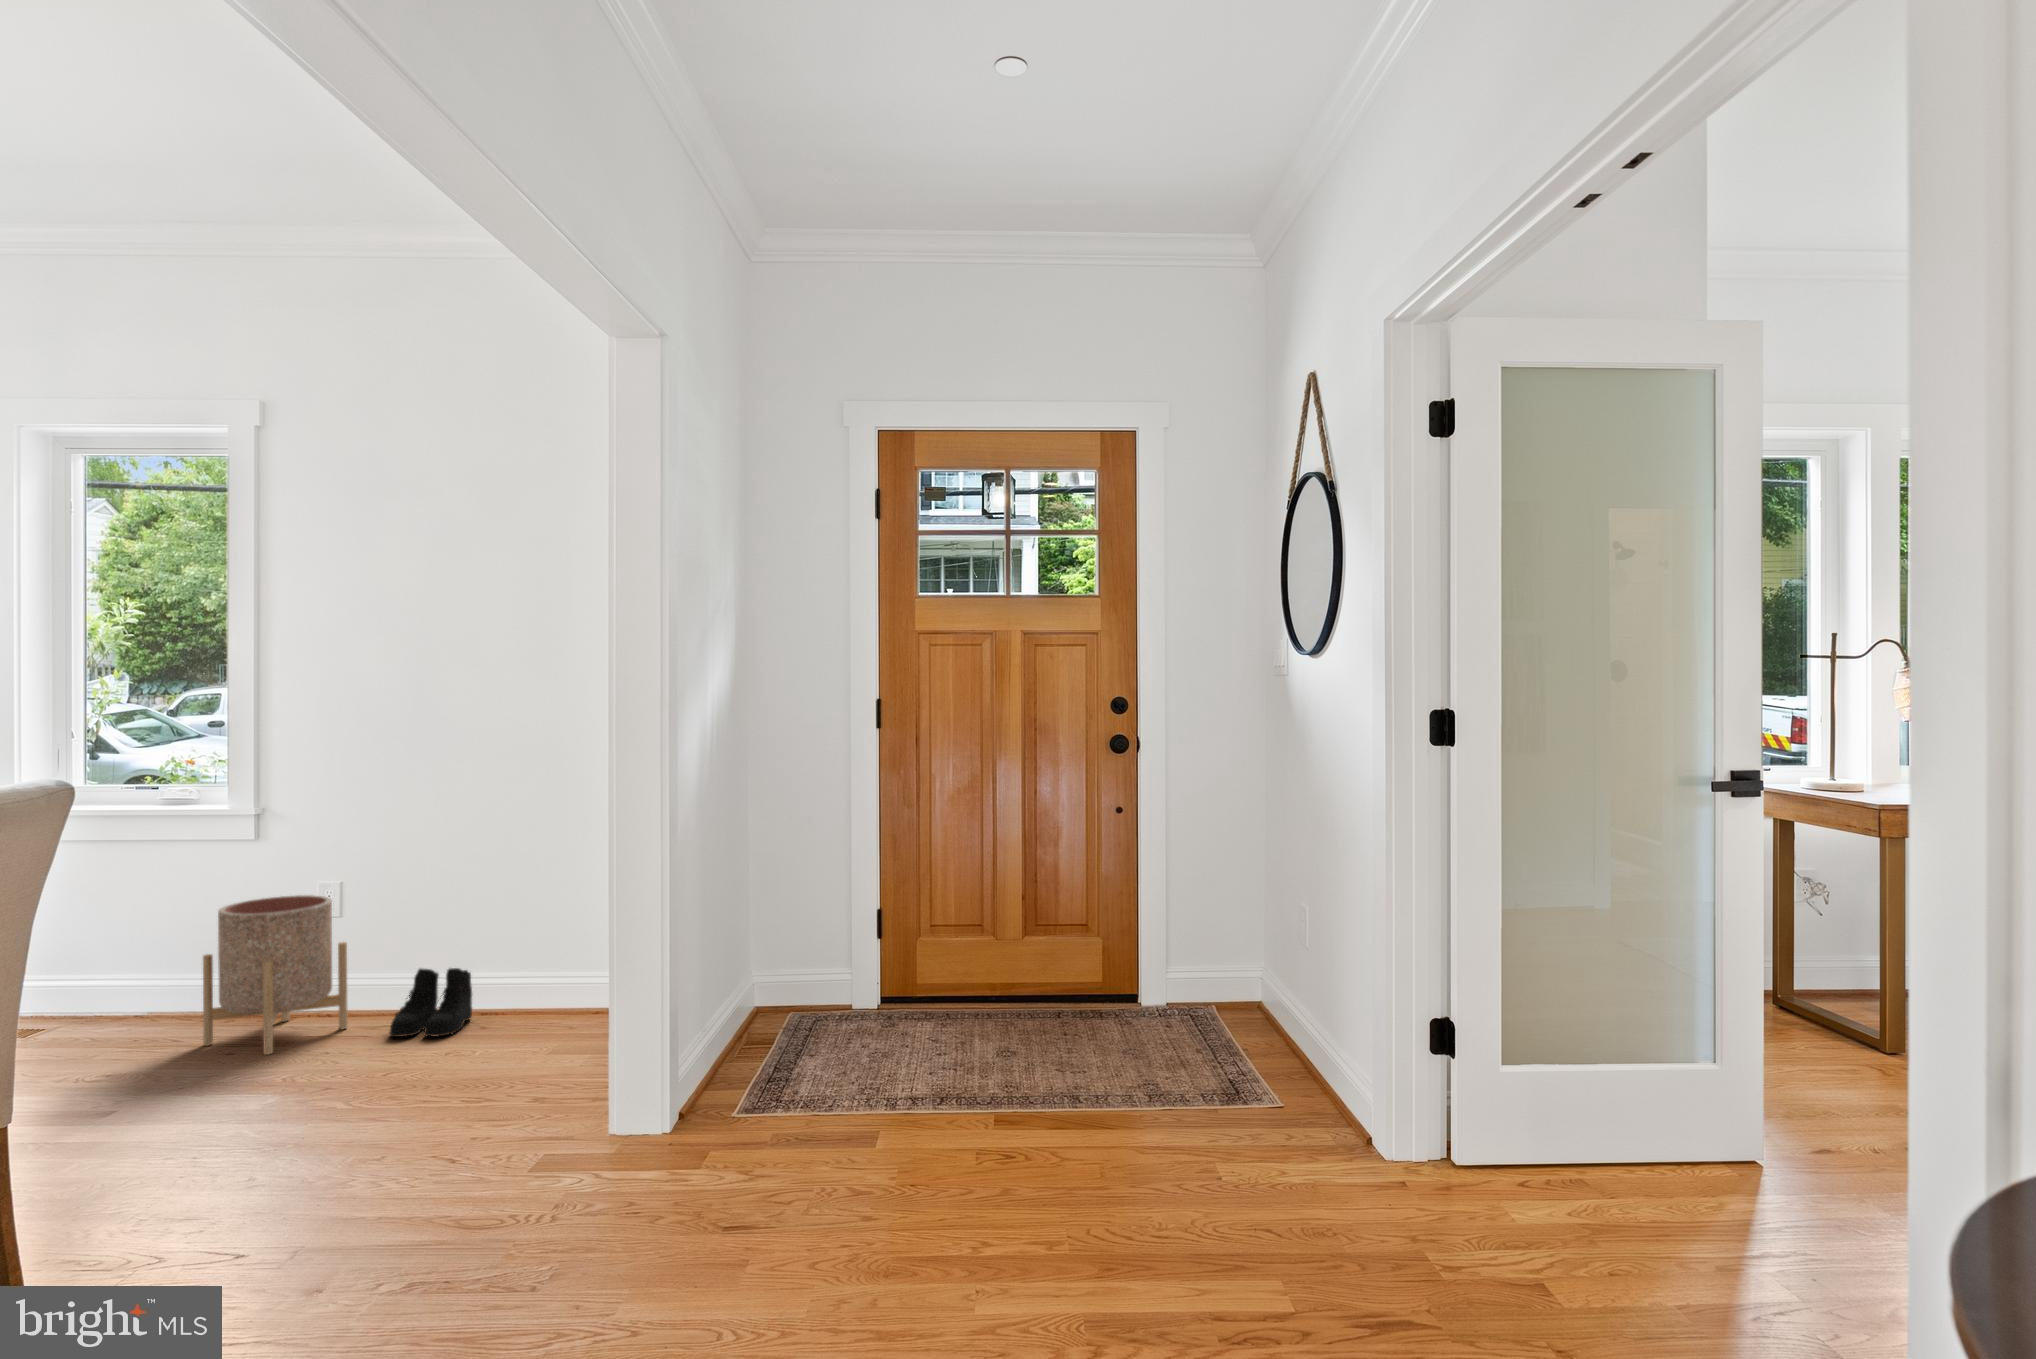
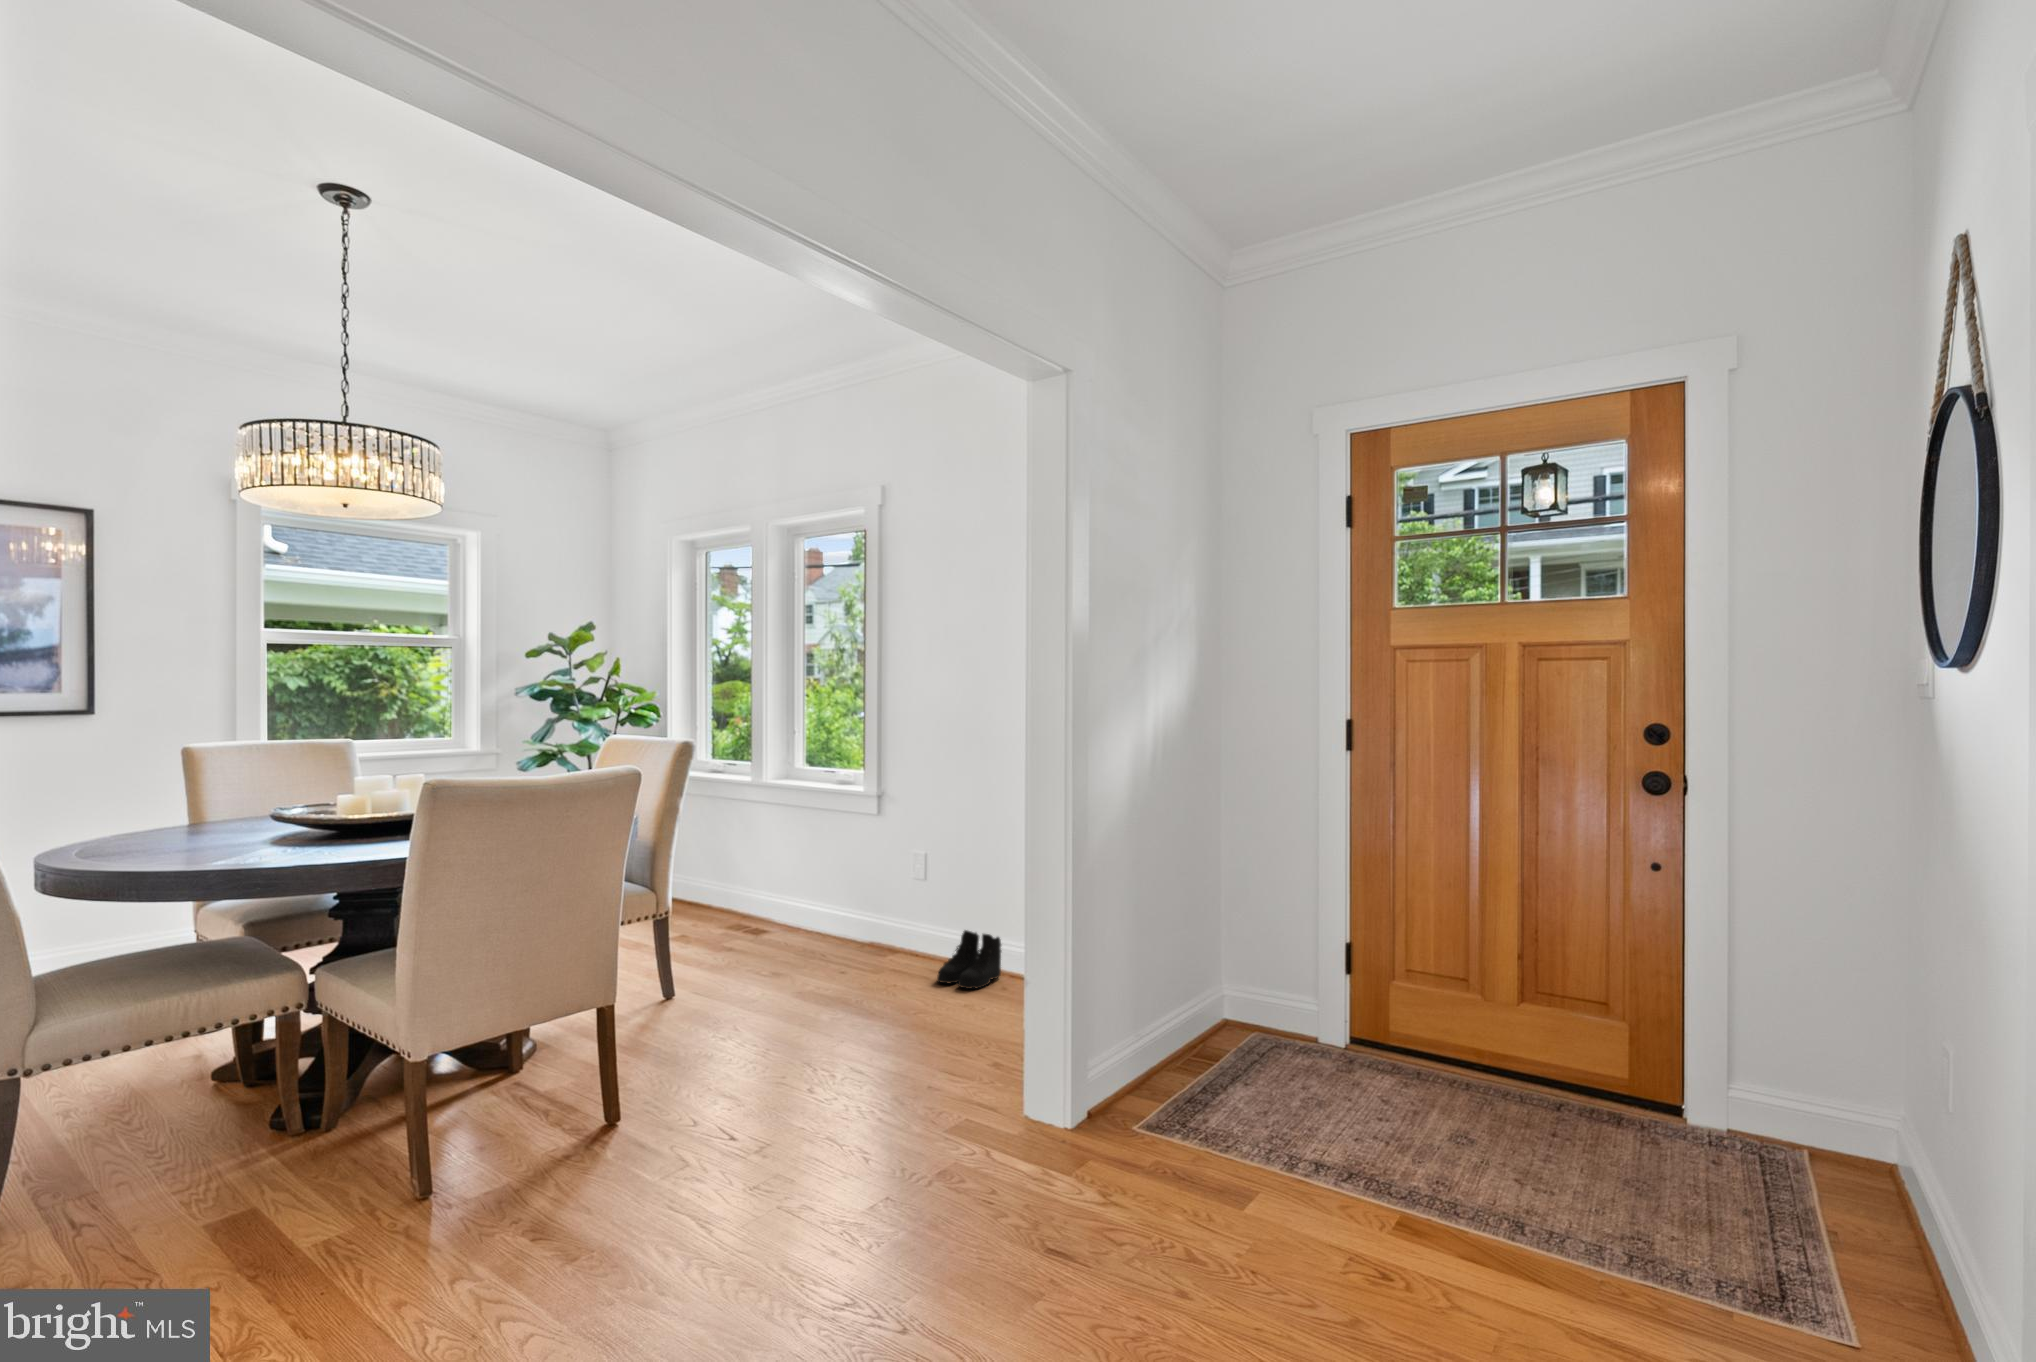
planter: present [203,895,348,1055] -> none [831,858,919,978]

